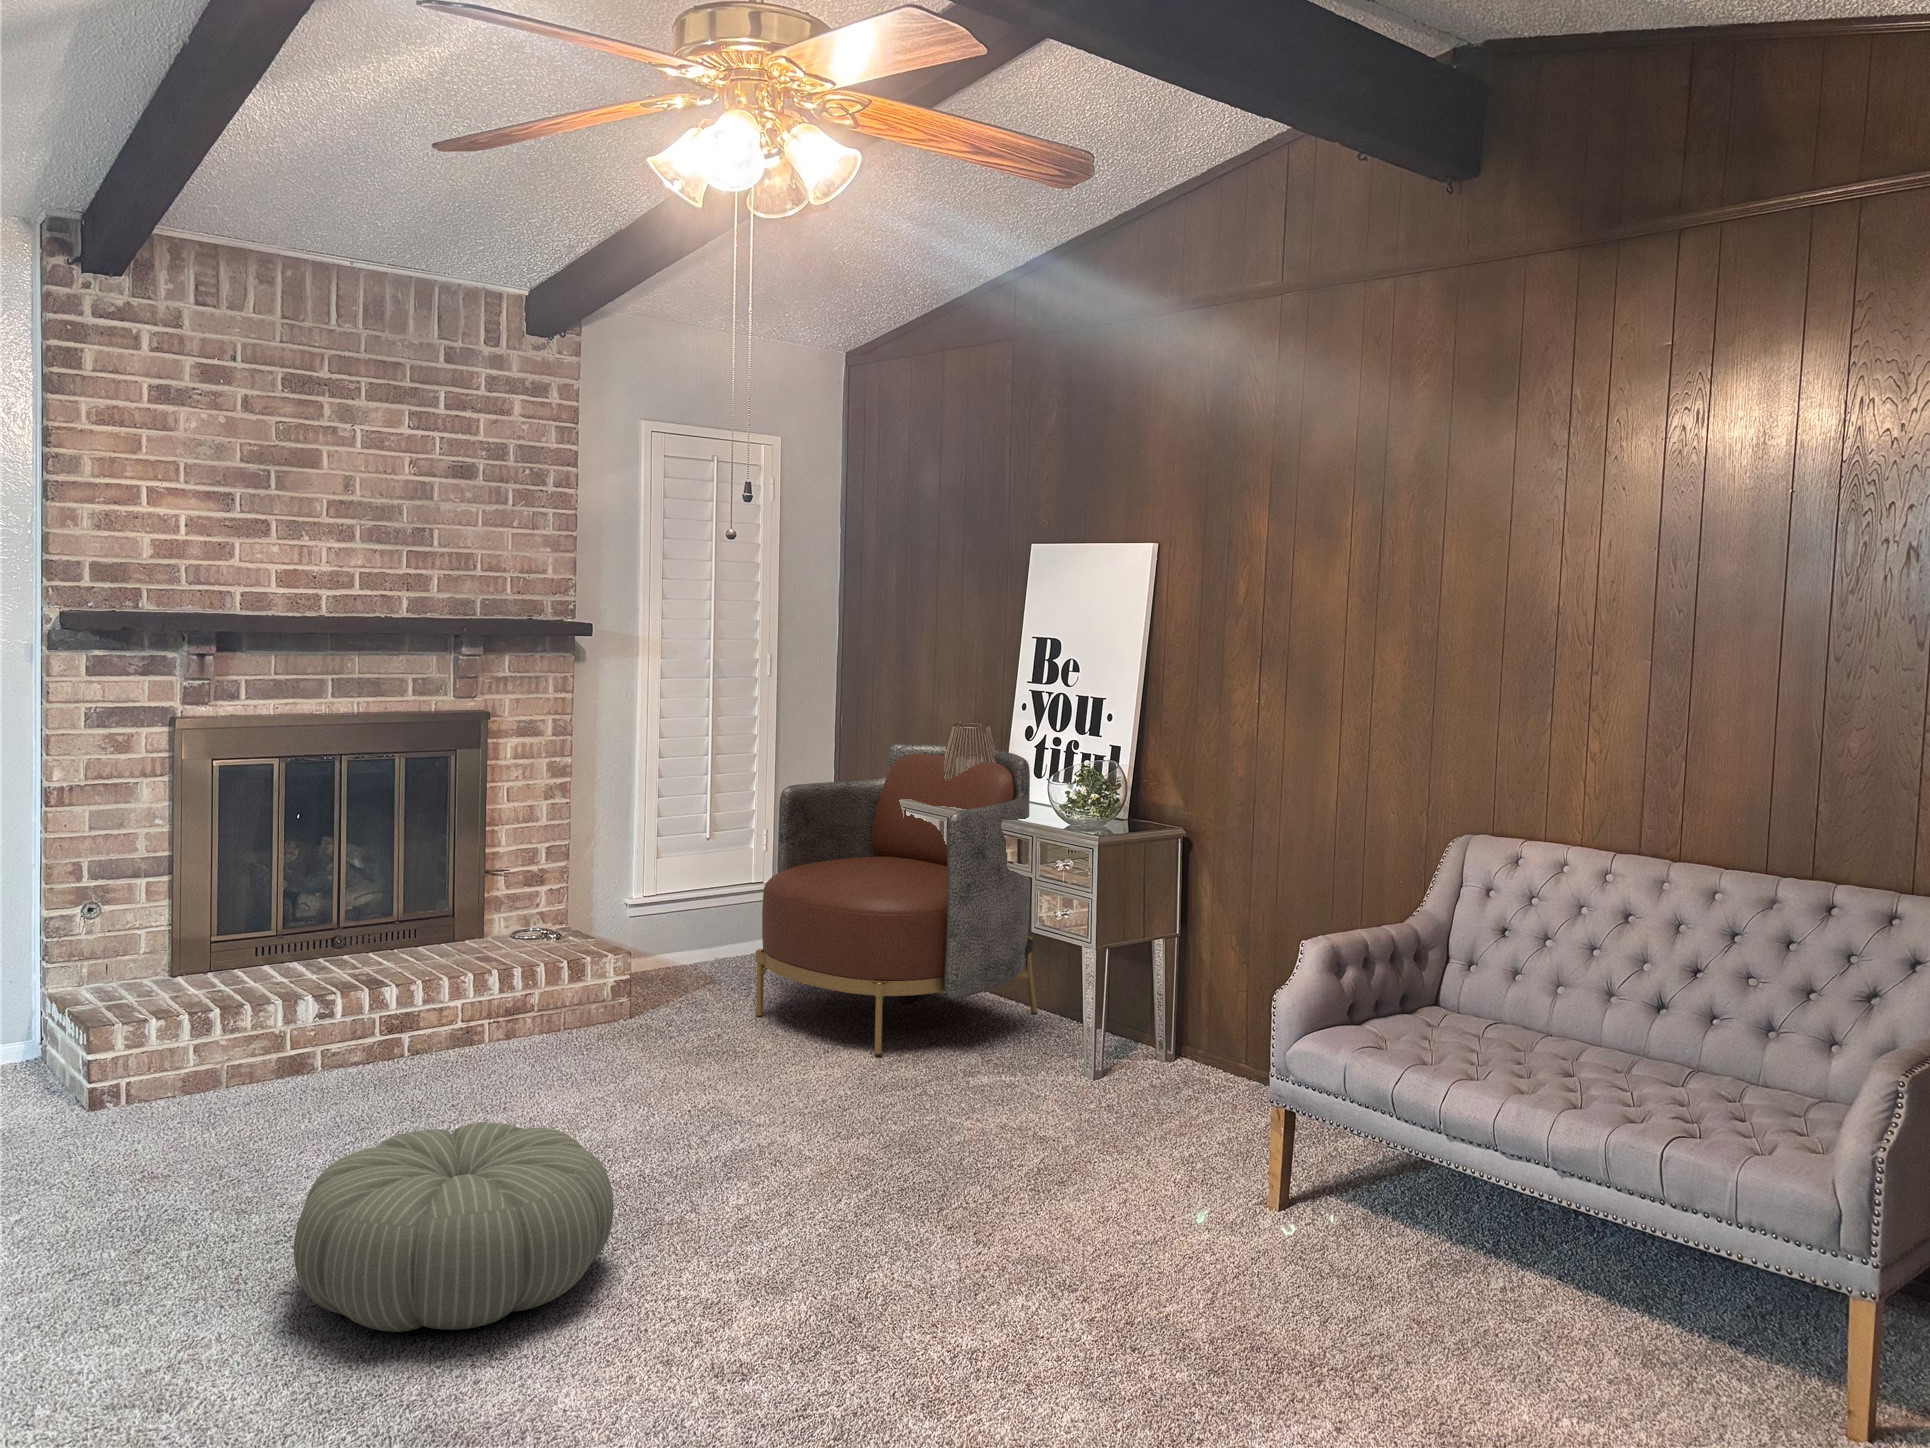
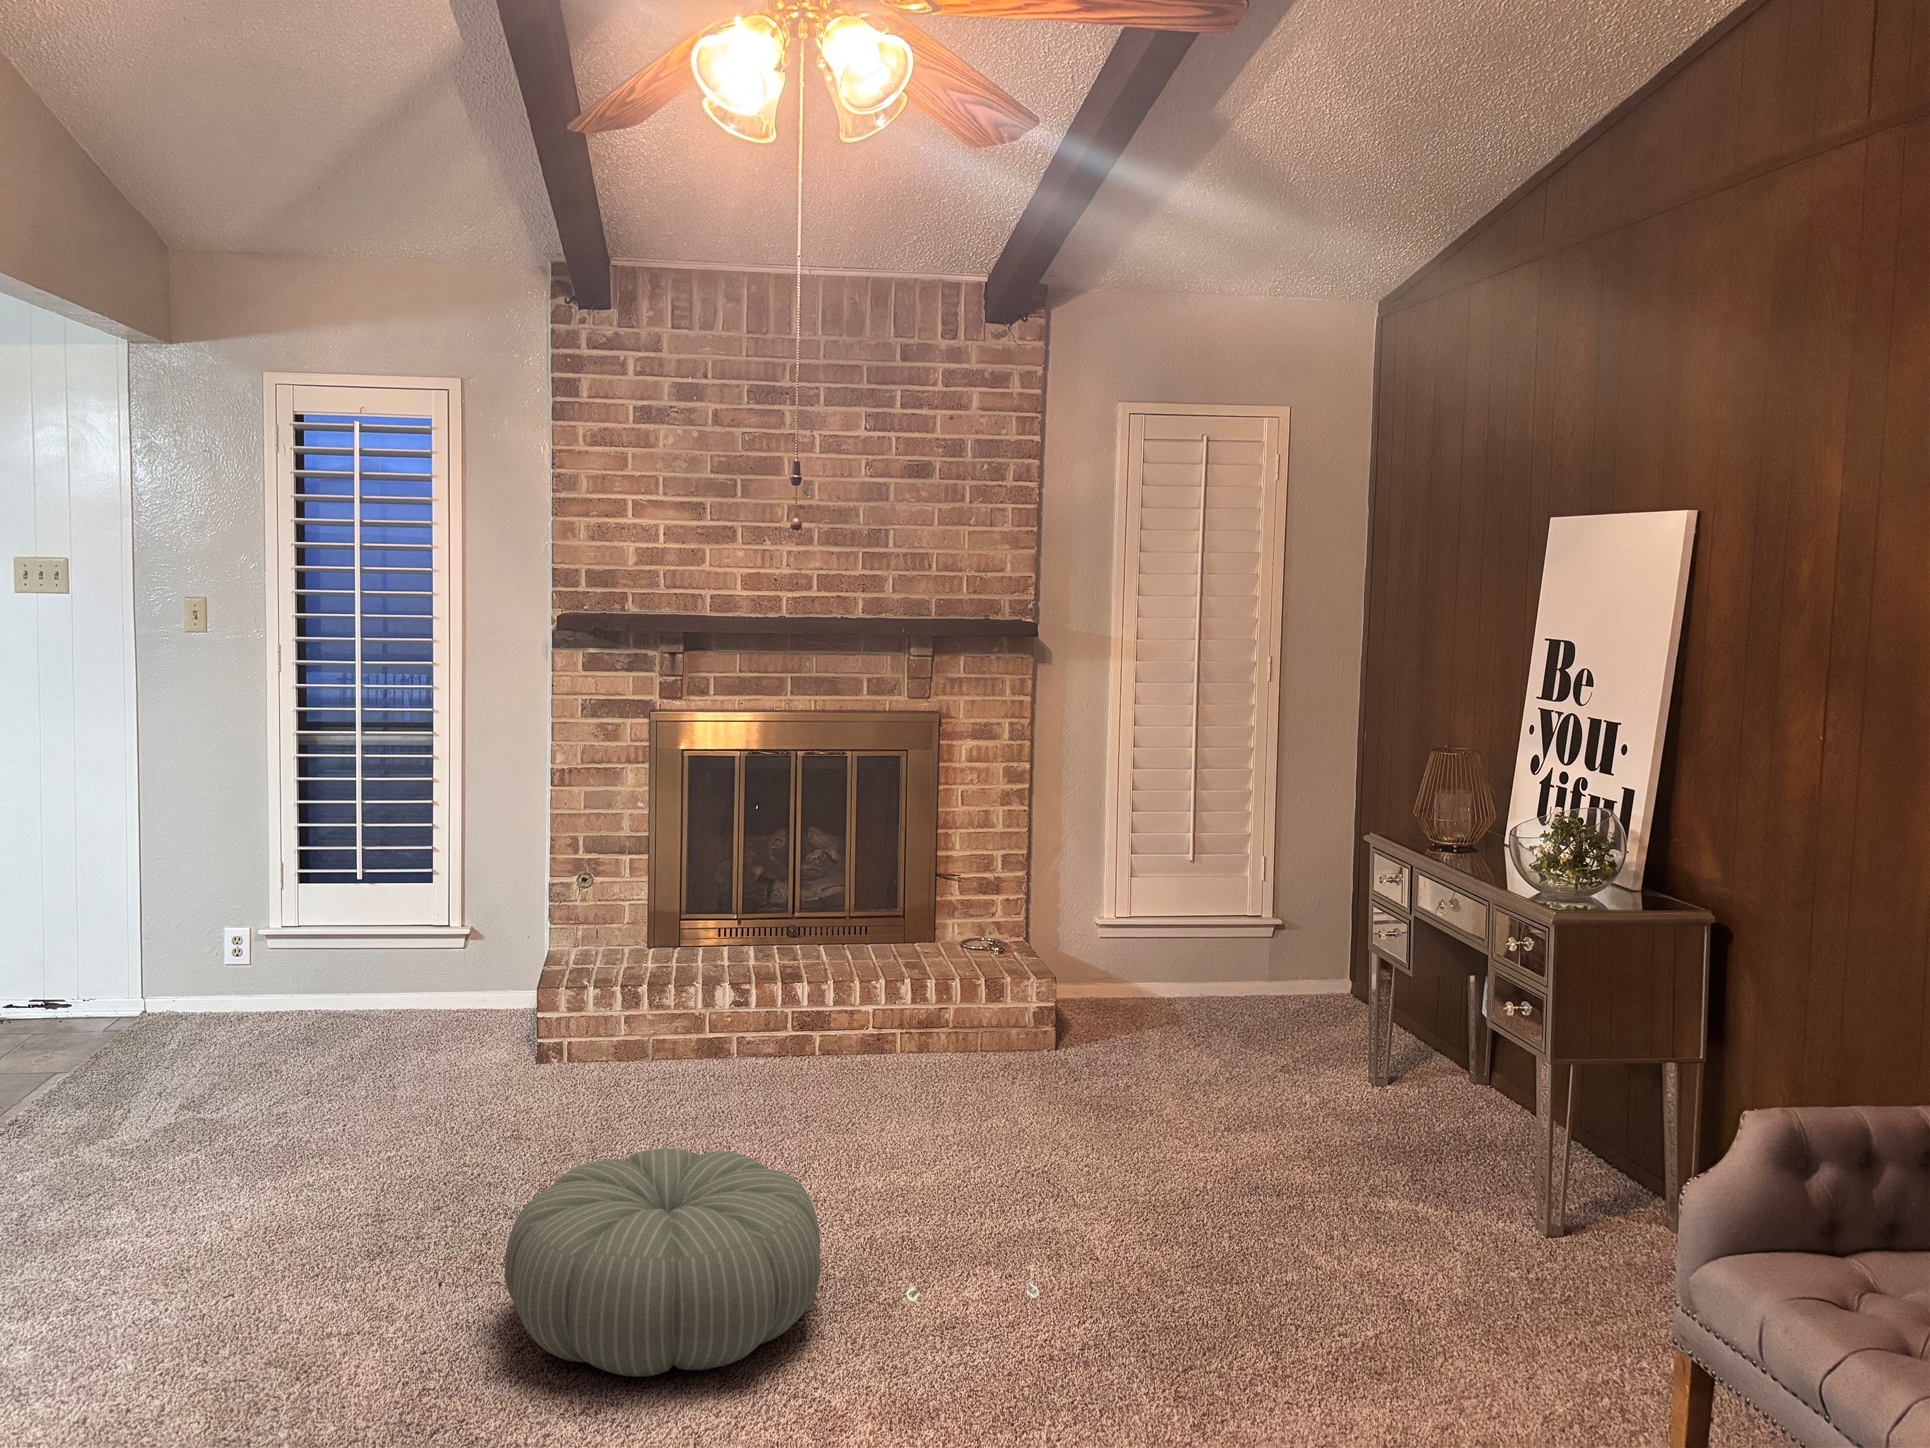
armchair: present [756,744,1037,1056] -> none [1185,766,1533,1143]

